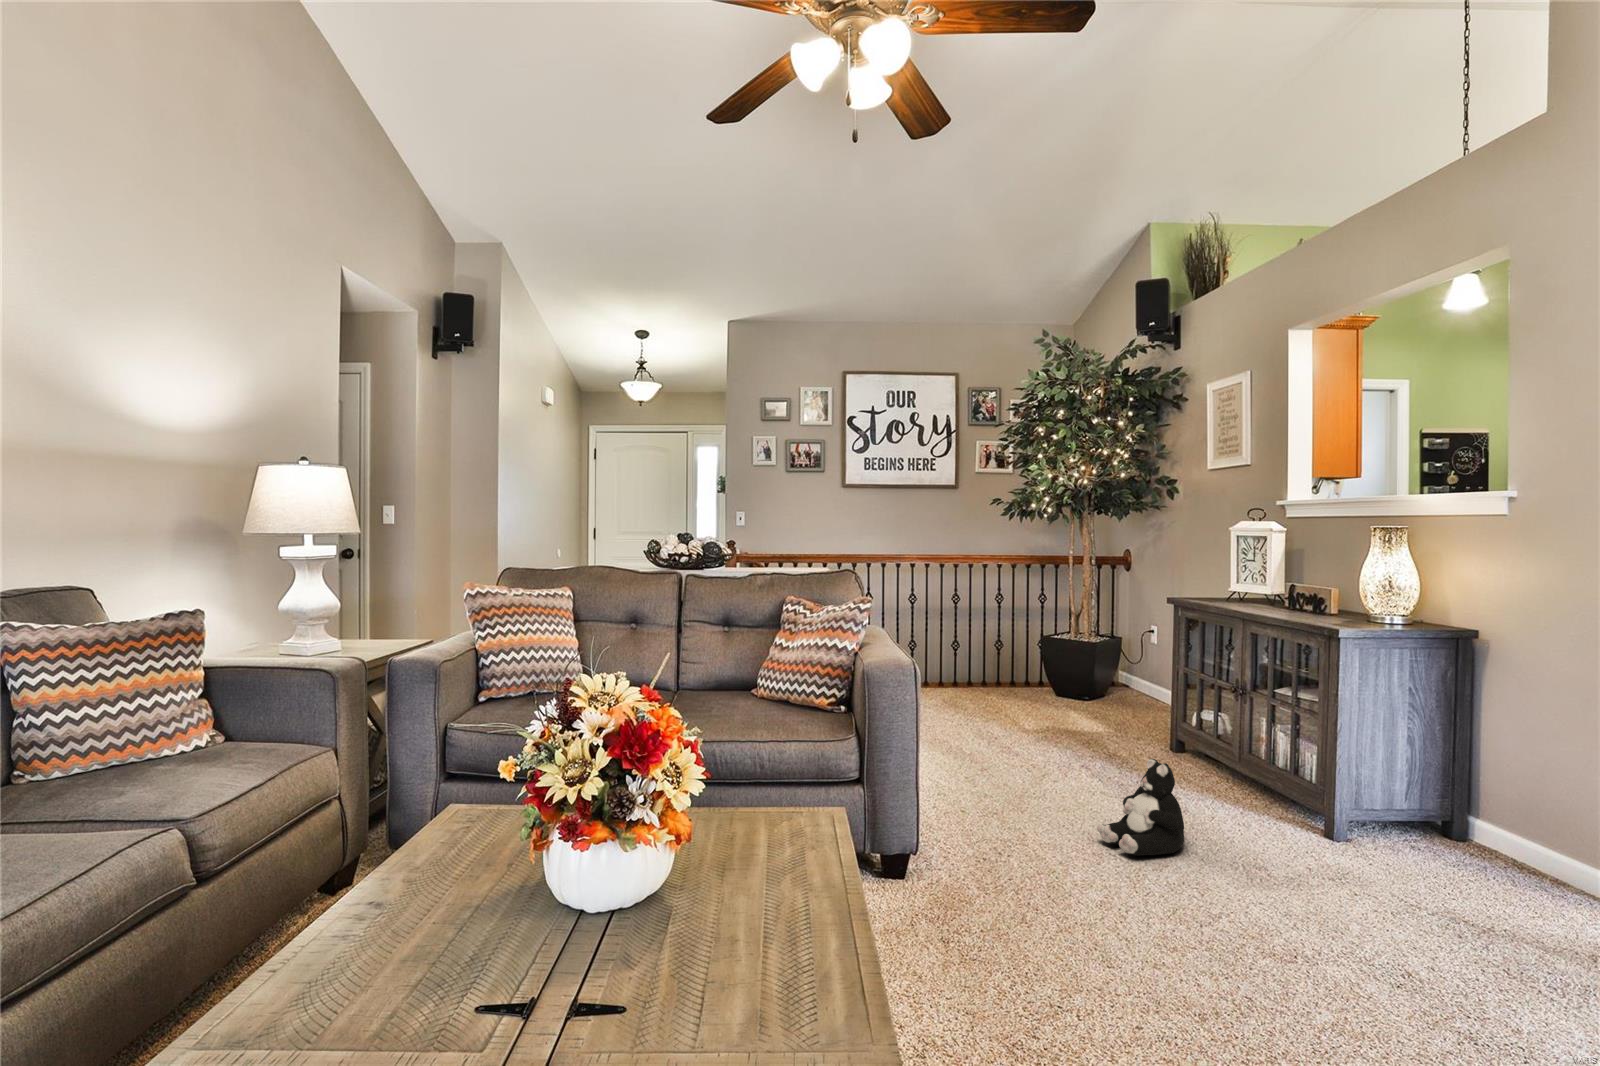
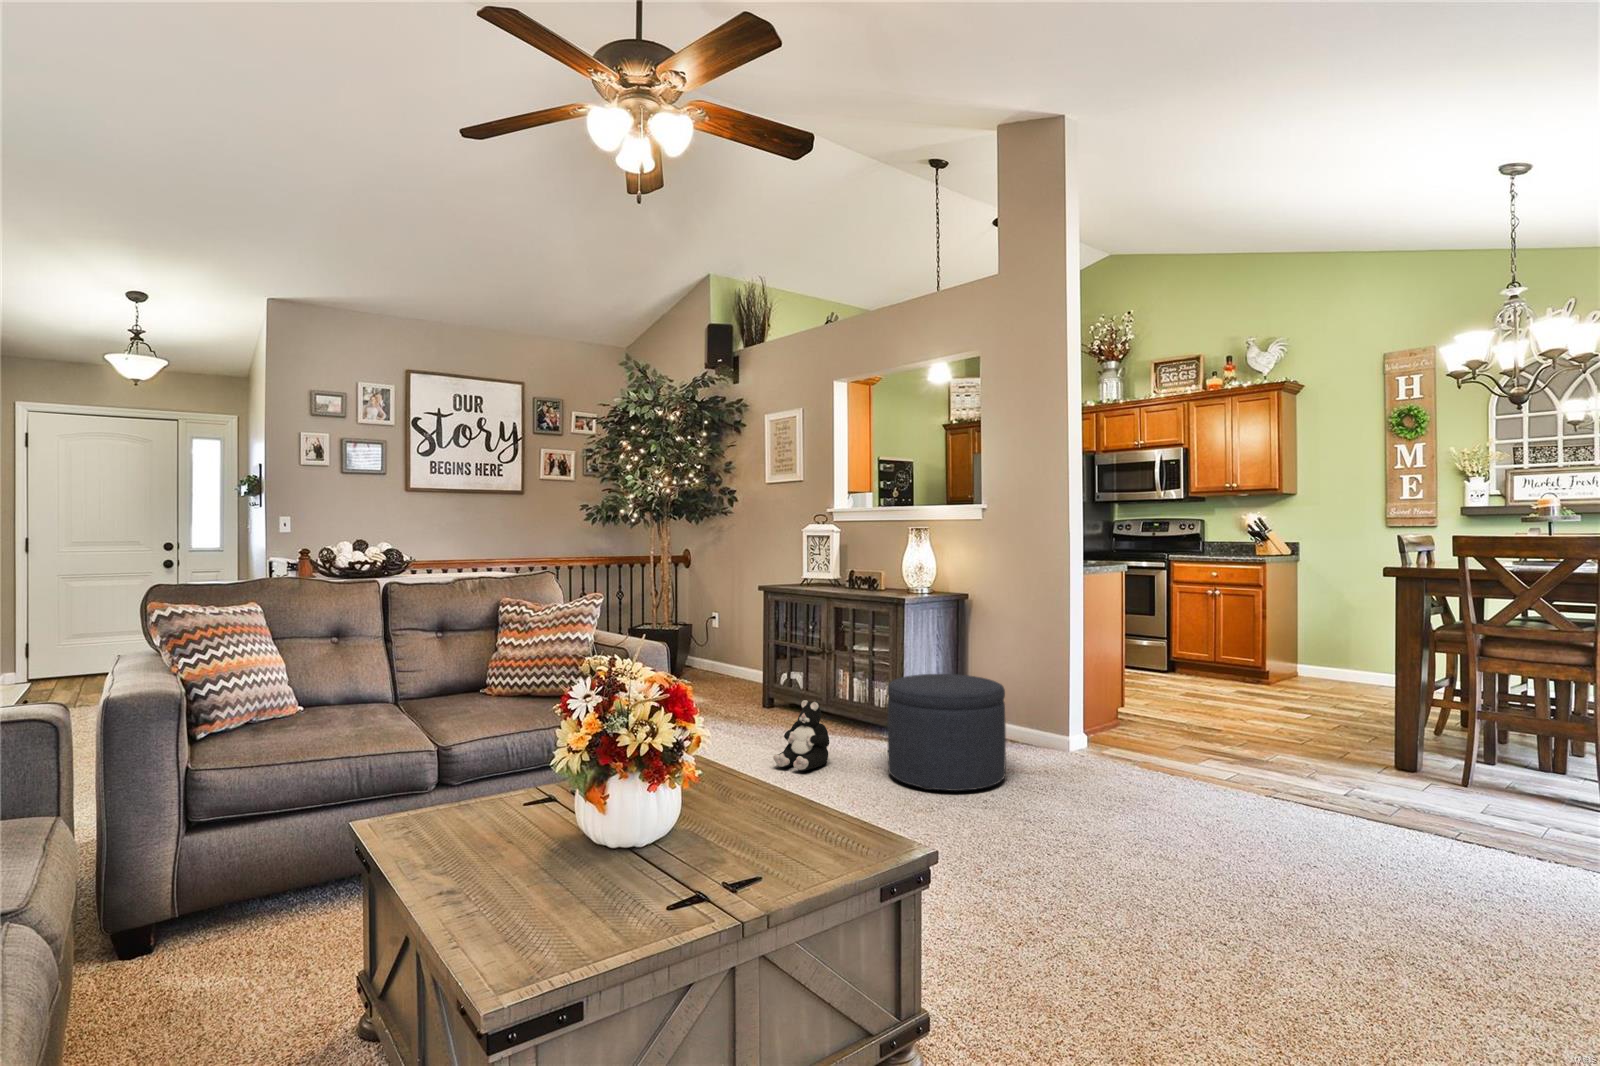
ottoman: none [1256,751,1479,961] -> present [888,674,1006,791]

